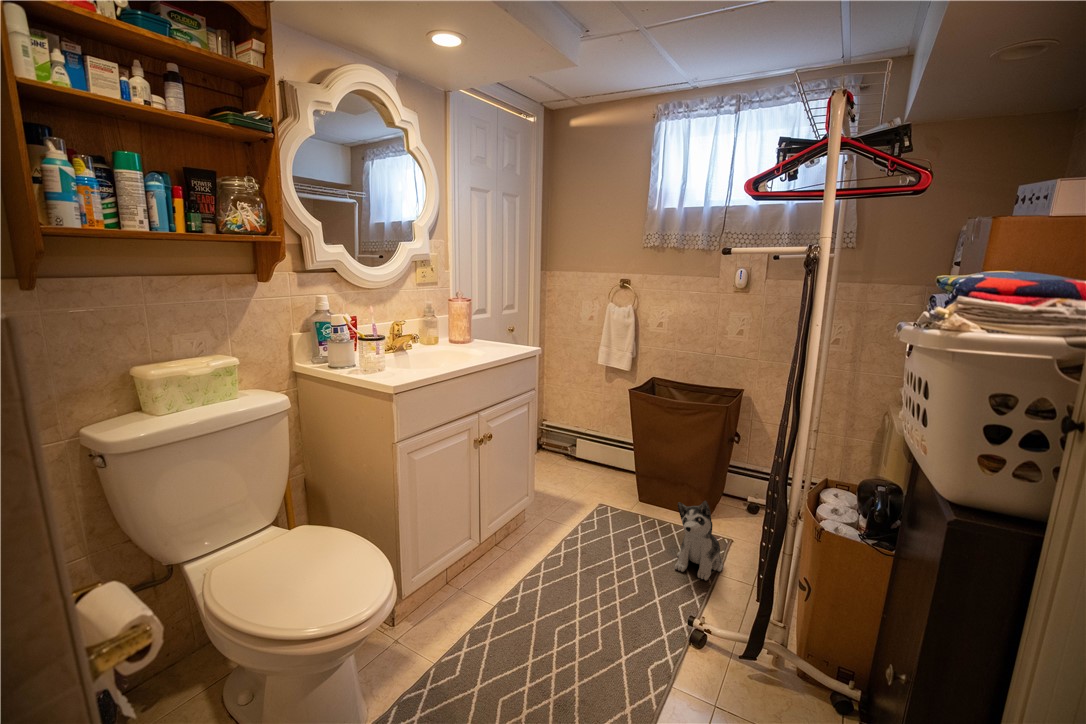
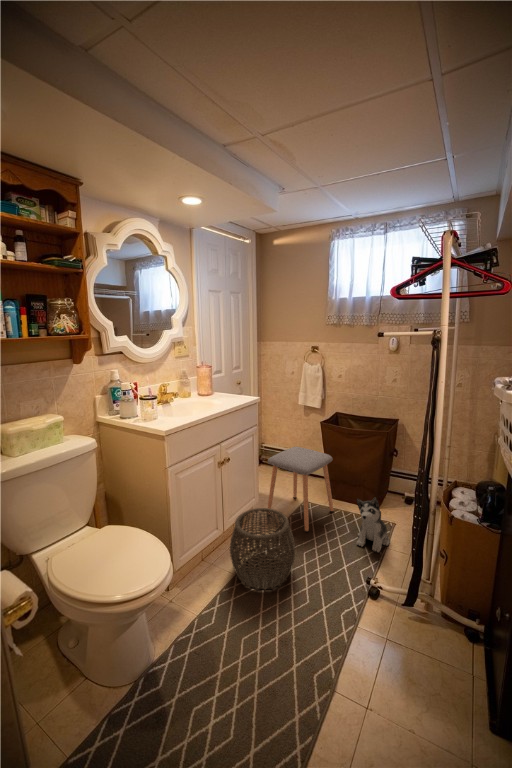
stool: none [545,425,645,548] -> present [268,447,334,532]
woven basket: none [488,511,585,630] -> present [230,508,295,590]

